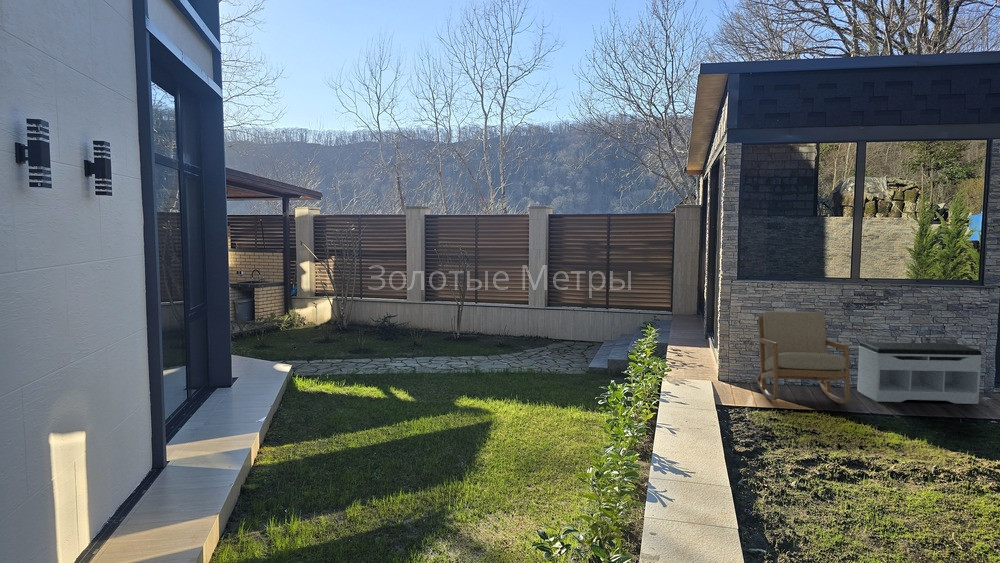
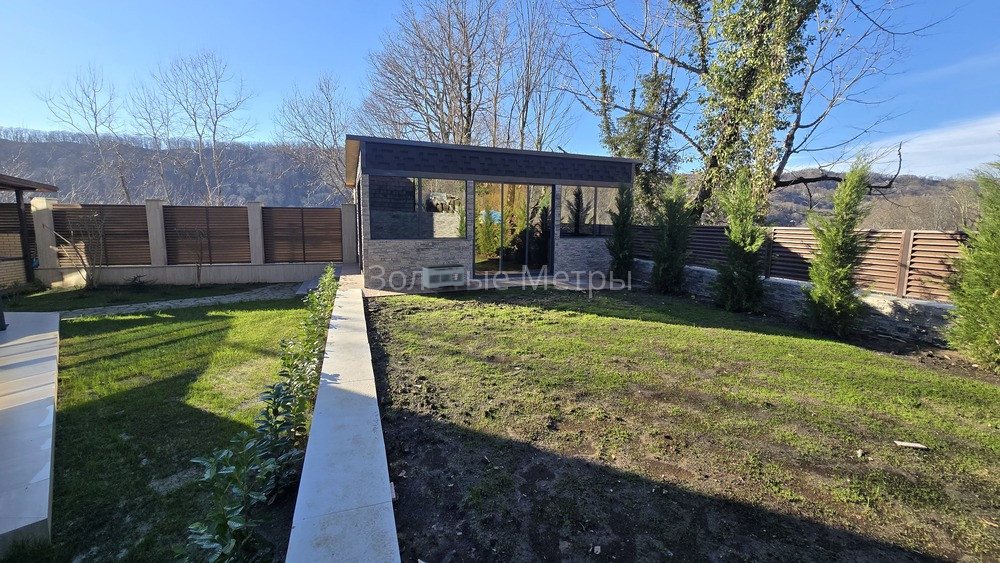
chair: present [757,311,850,403] -> none [381,254,417,292]

